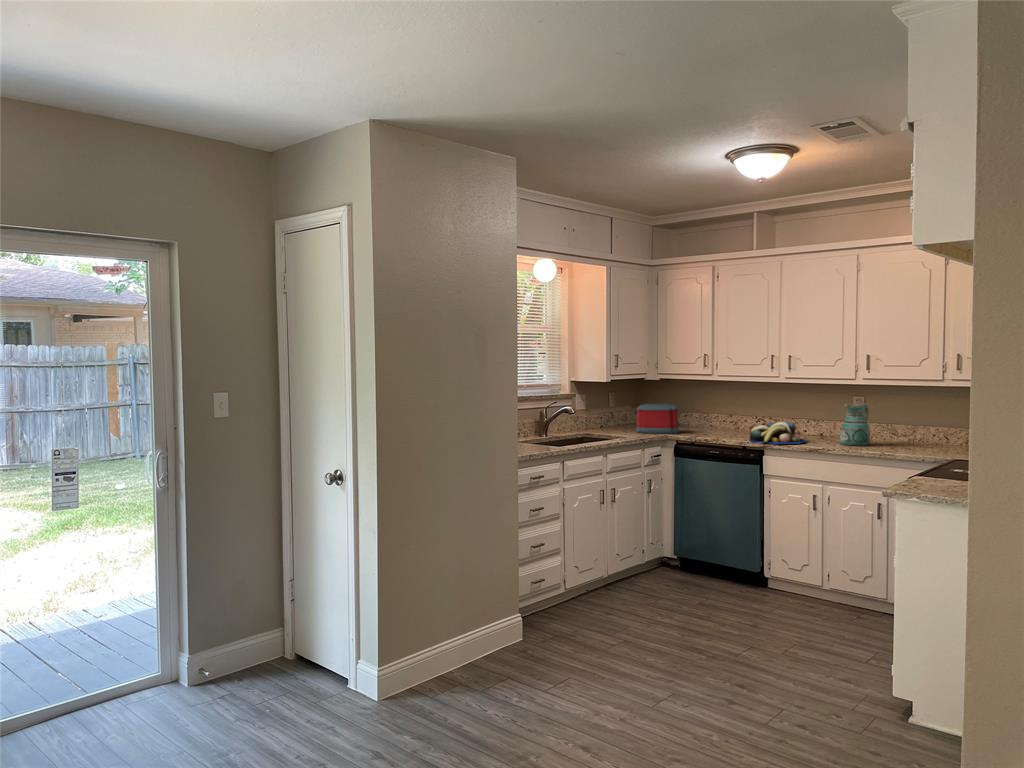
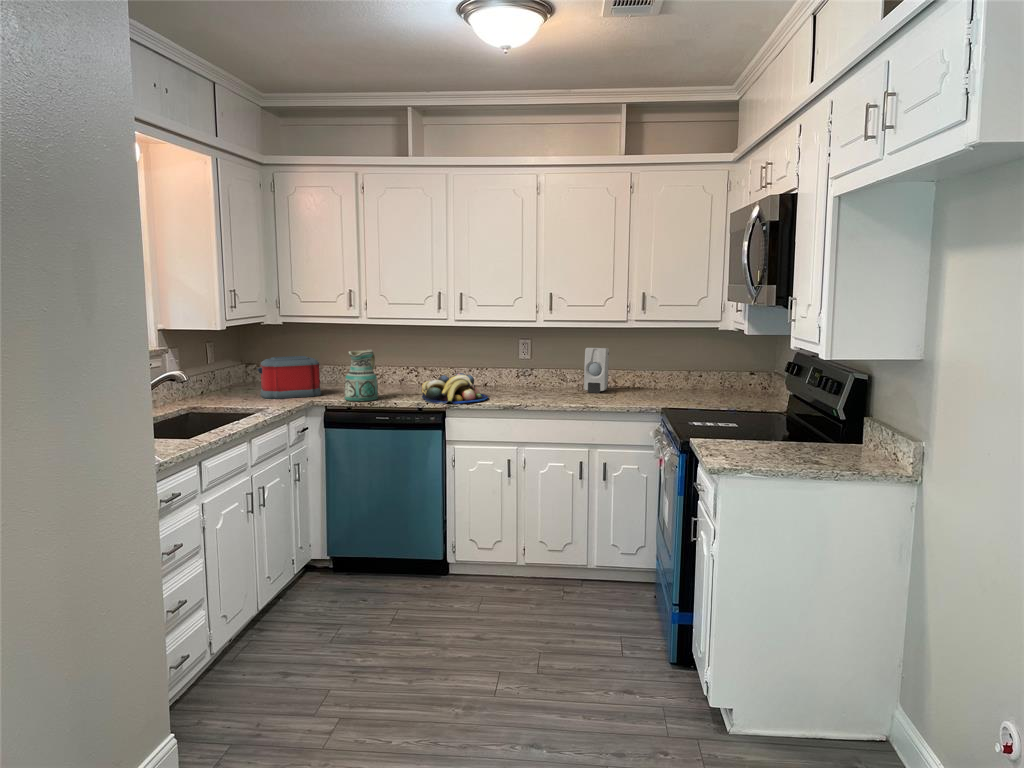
ceramic pitcher: present [840,403,870,446] -> present [345,349,378,402]
soap dispenser: none [908,405,940,446] -> present [584,348,609,393]

